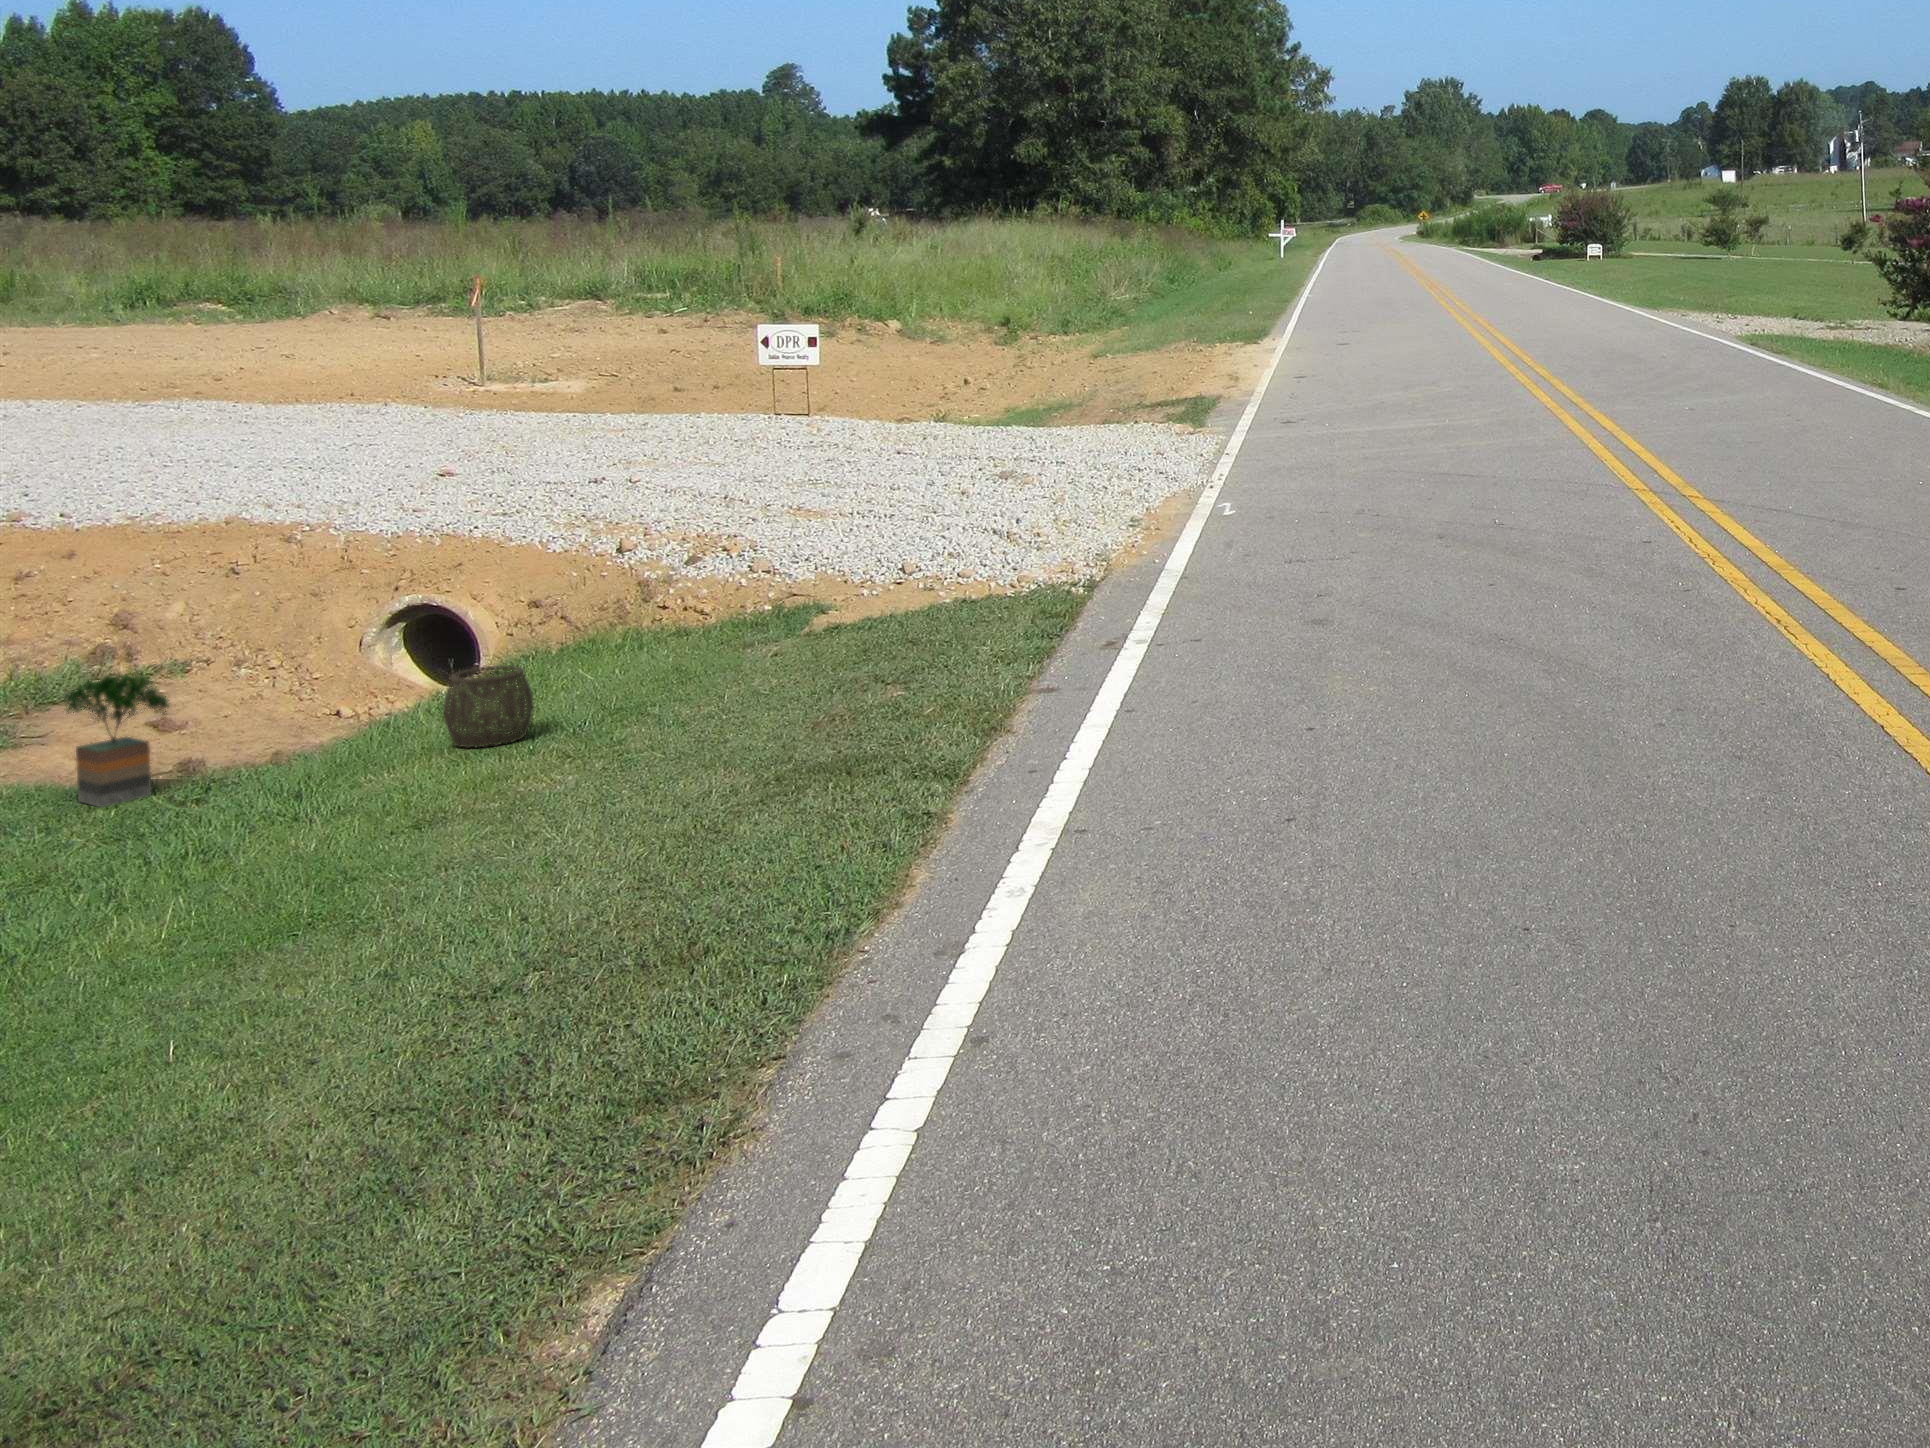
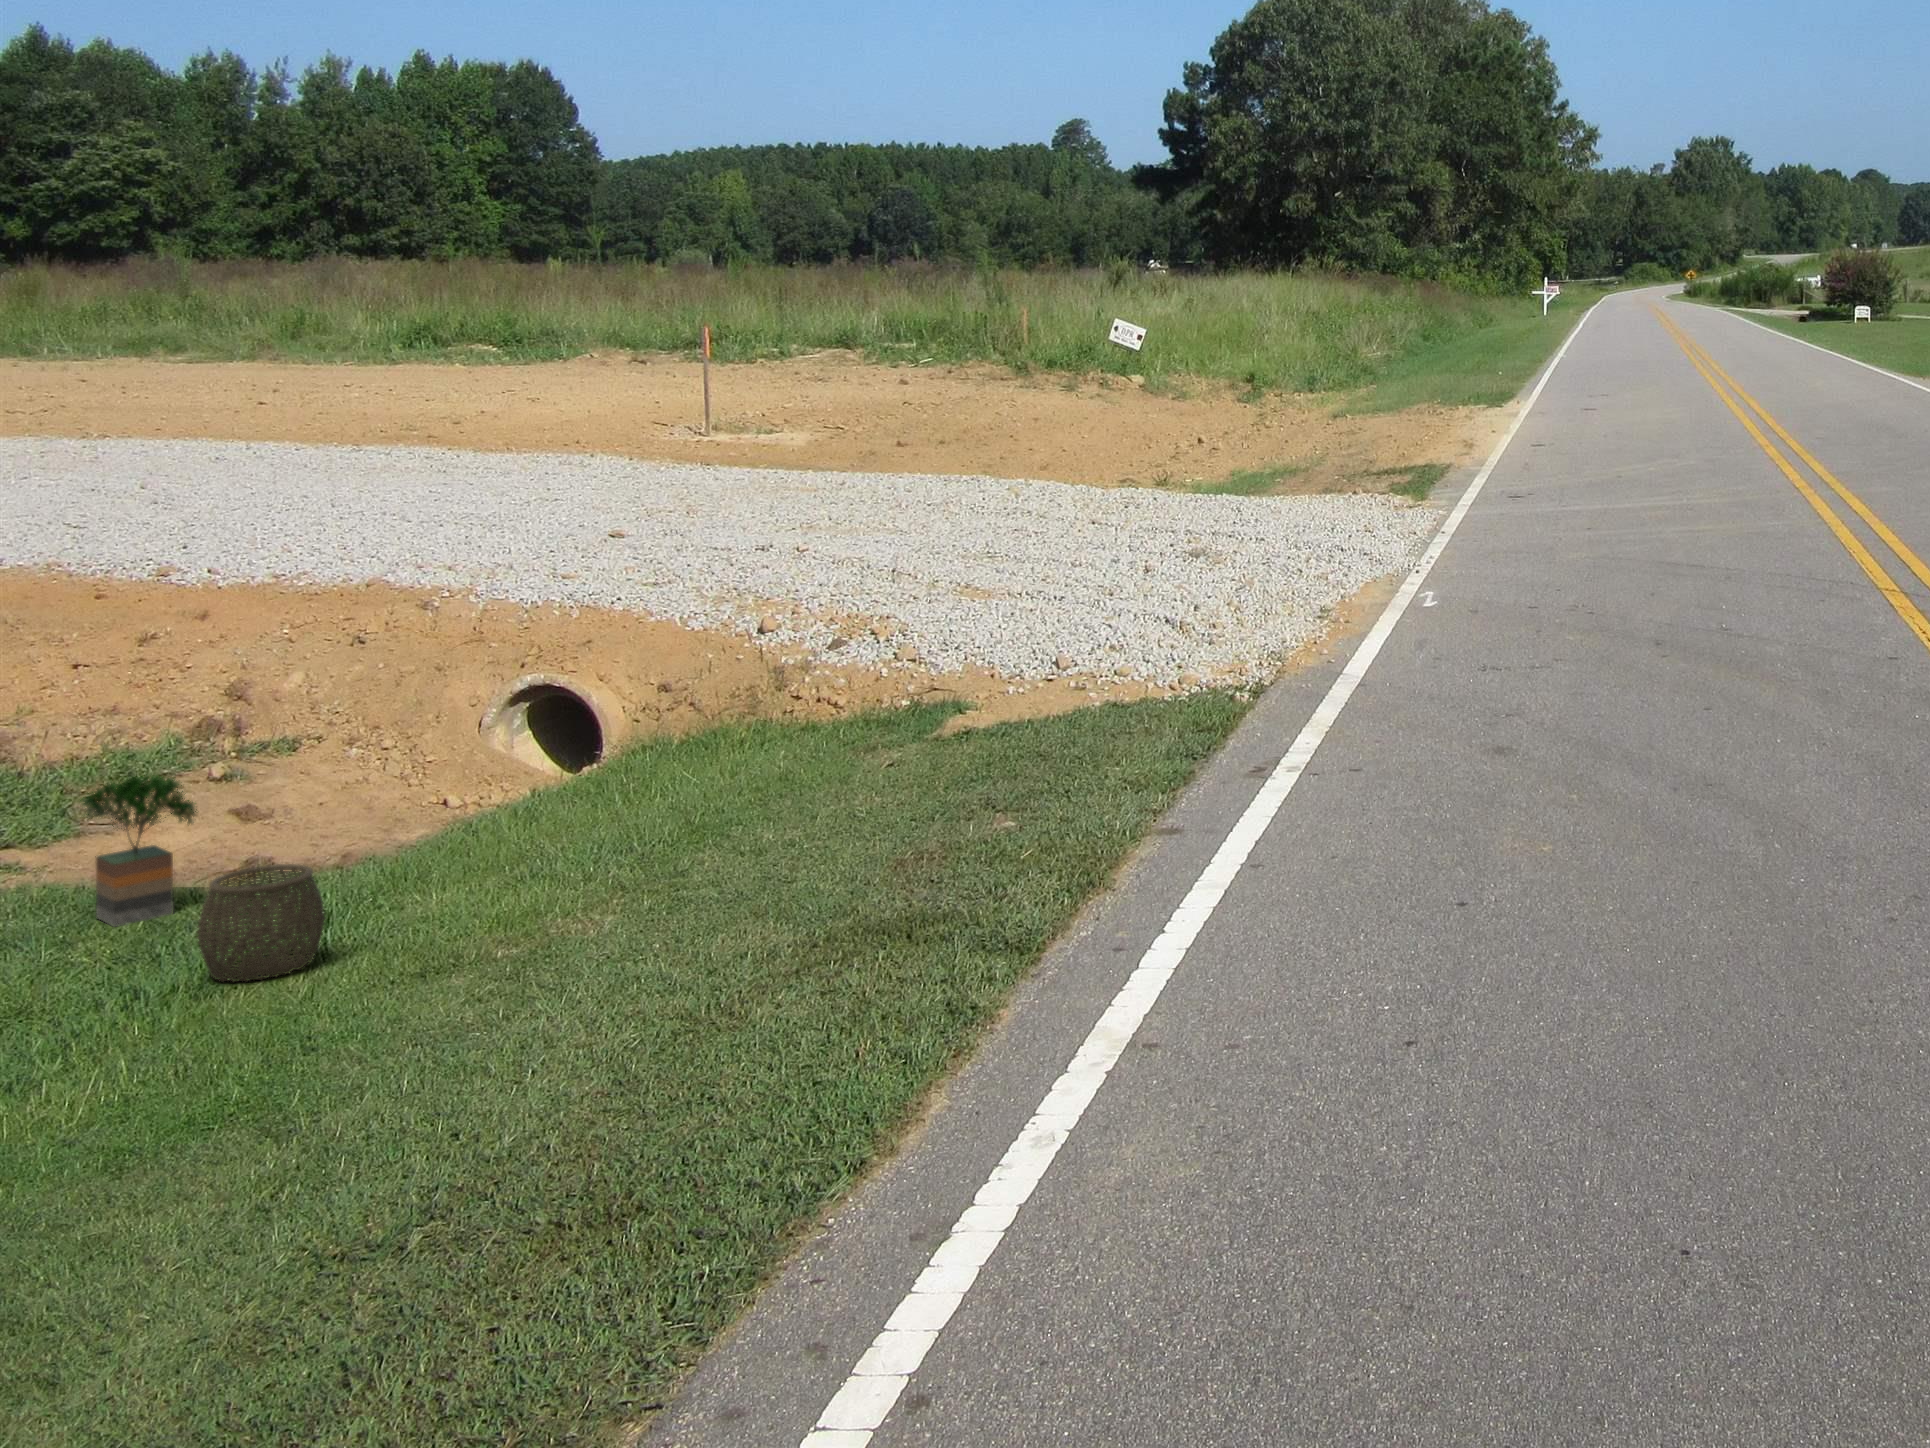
woven basket: present [443,665,533,748] -> present [197,864,325,982]

